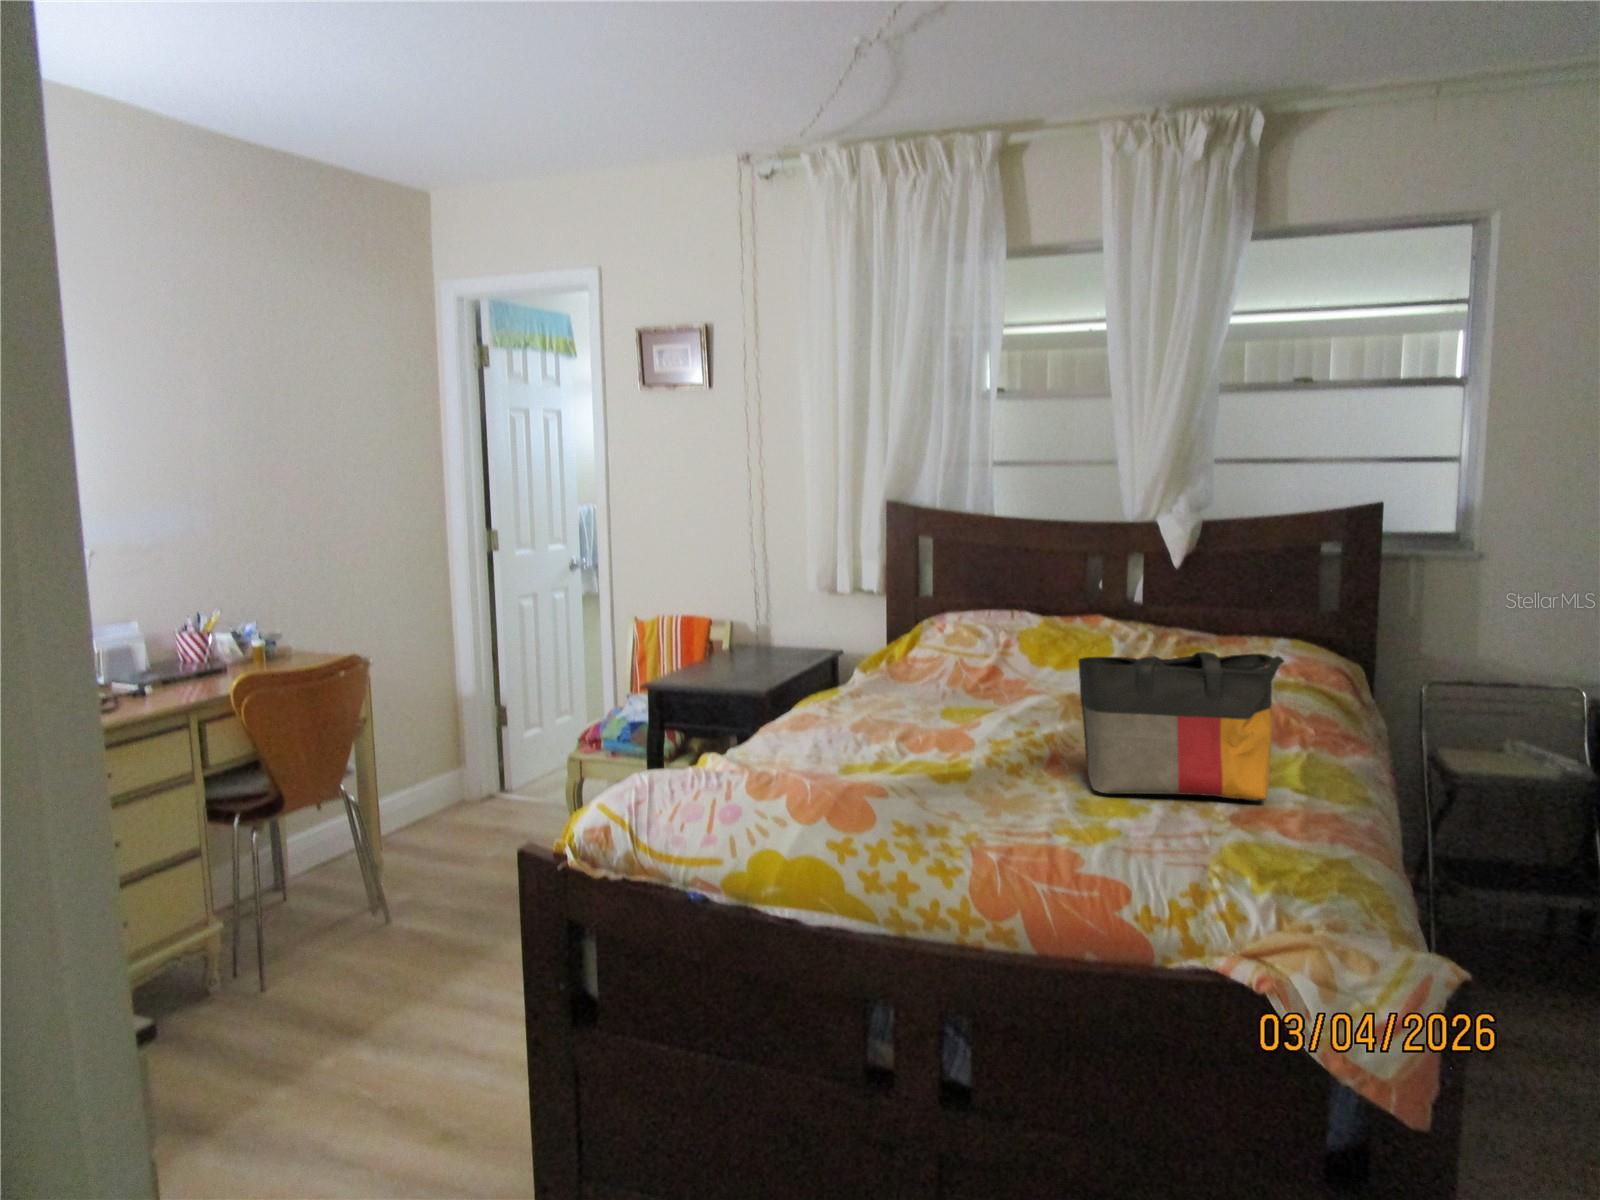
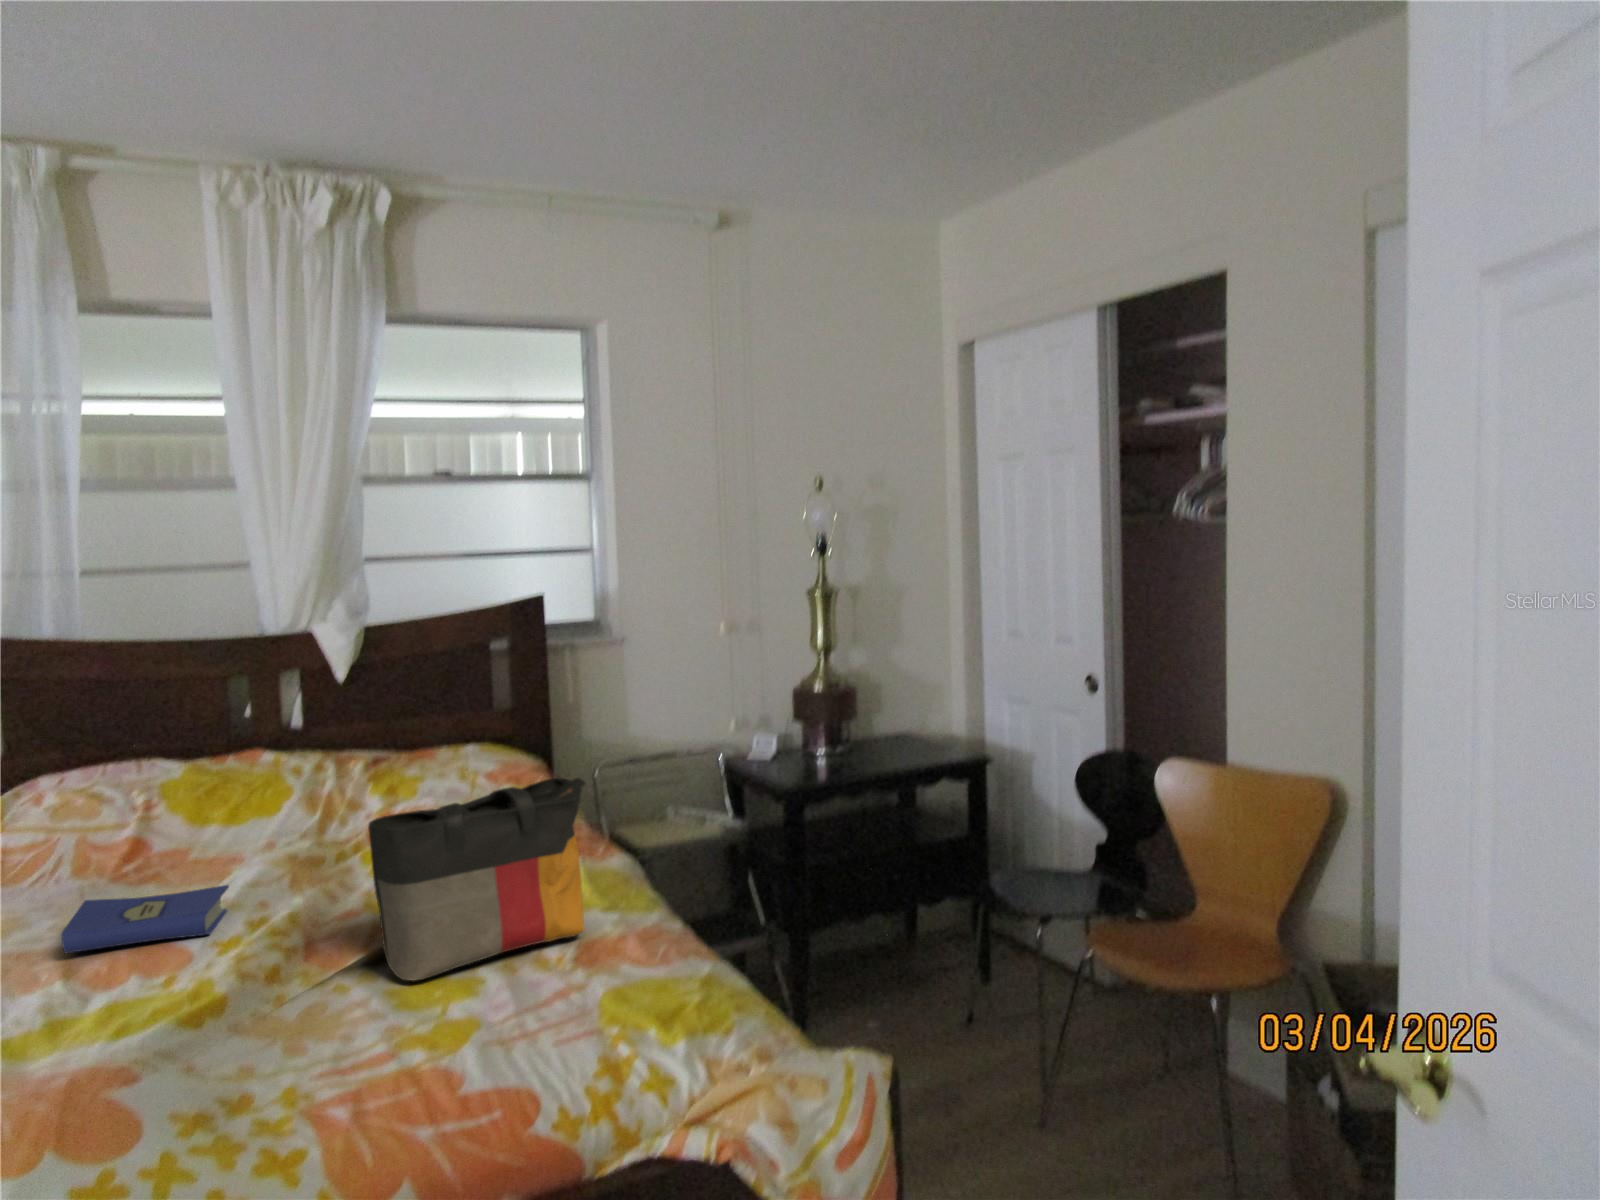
hardcover book: none [911,690,1023,730] -> present [61,885,229,954]

